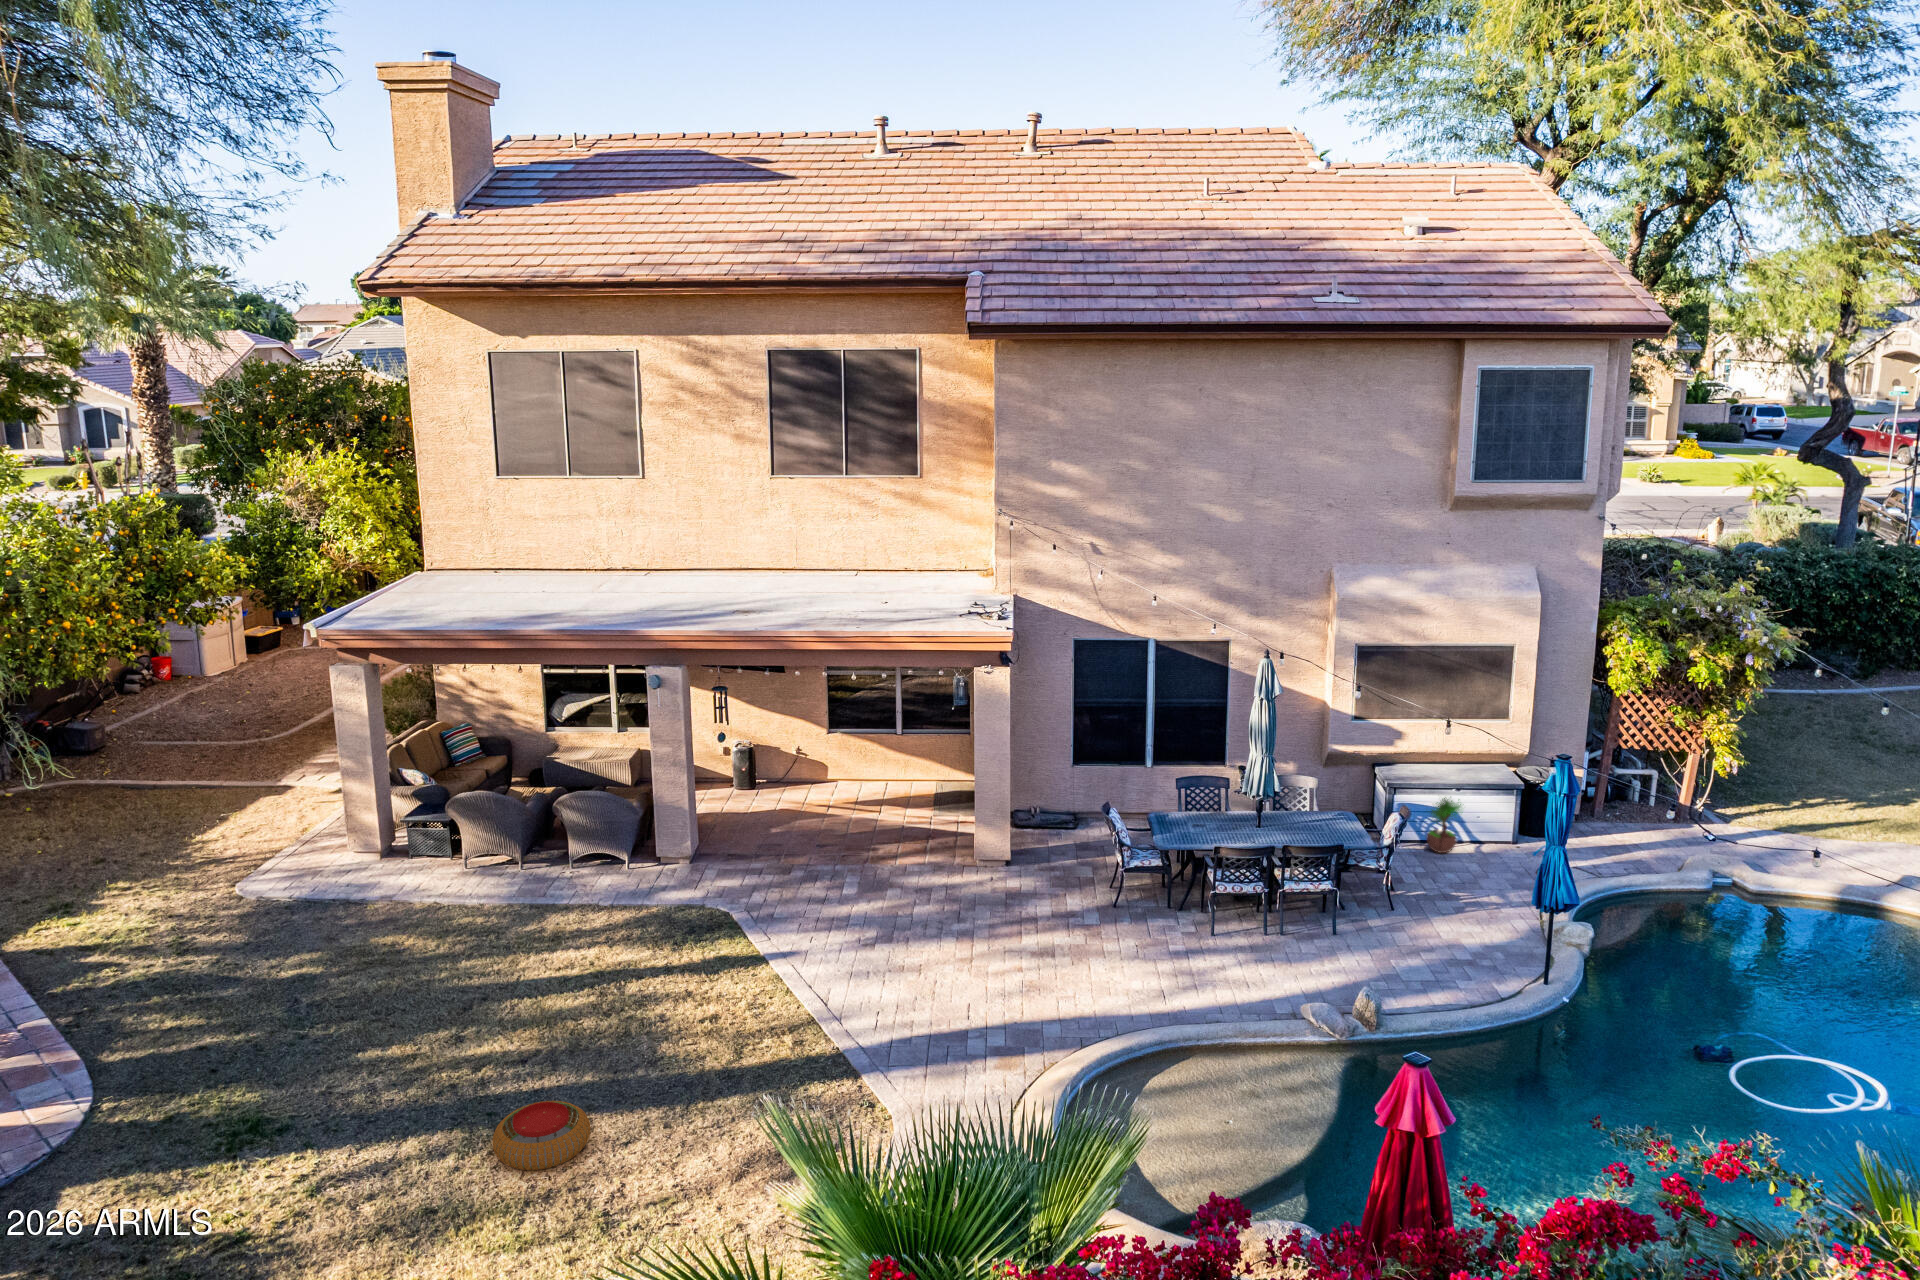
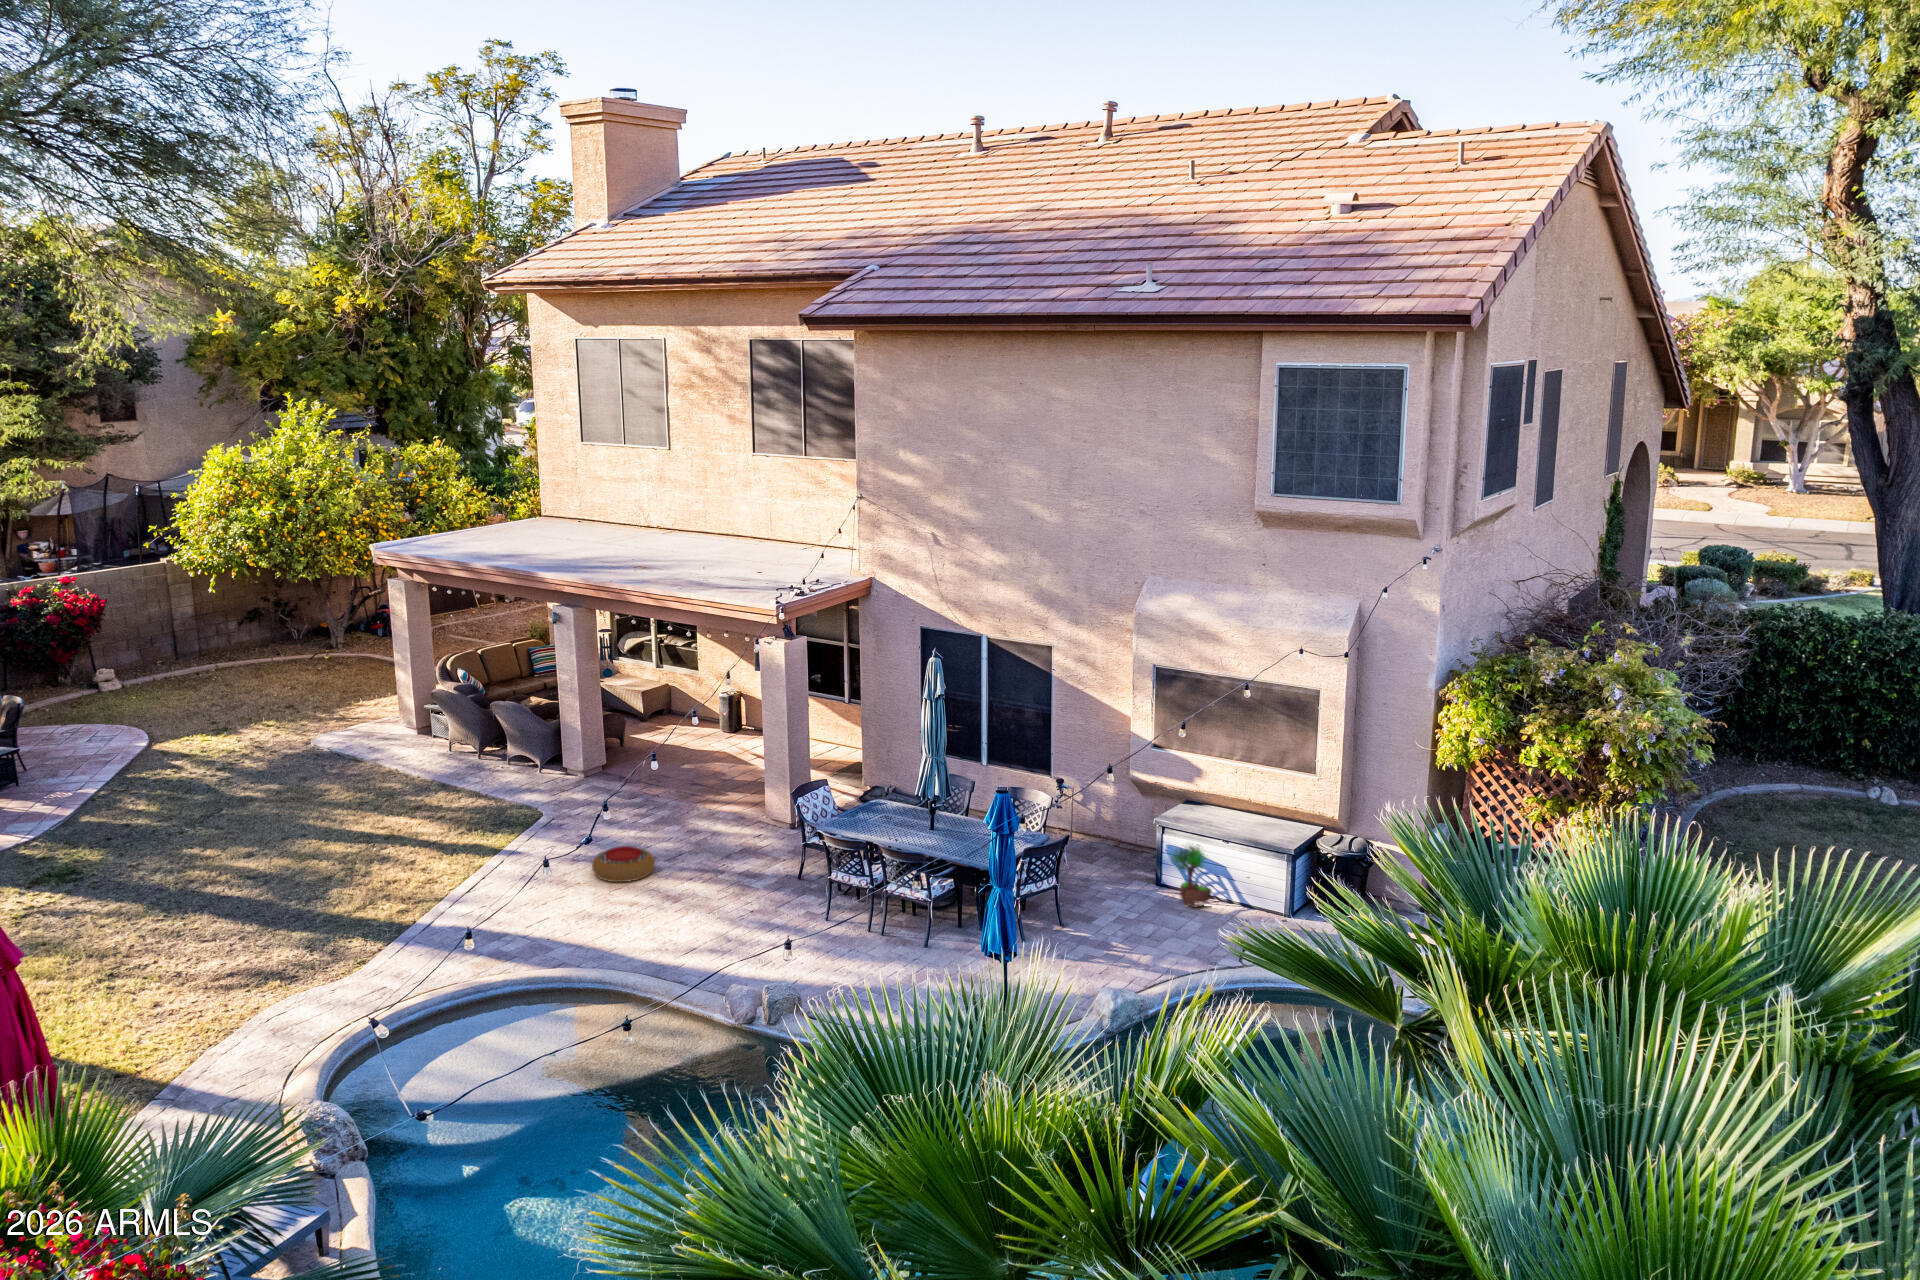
pouf: present [492,1100,591,1170] -> present [592,846,655,882]

